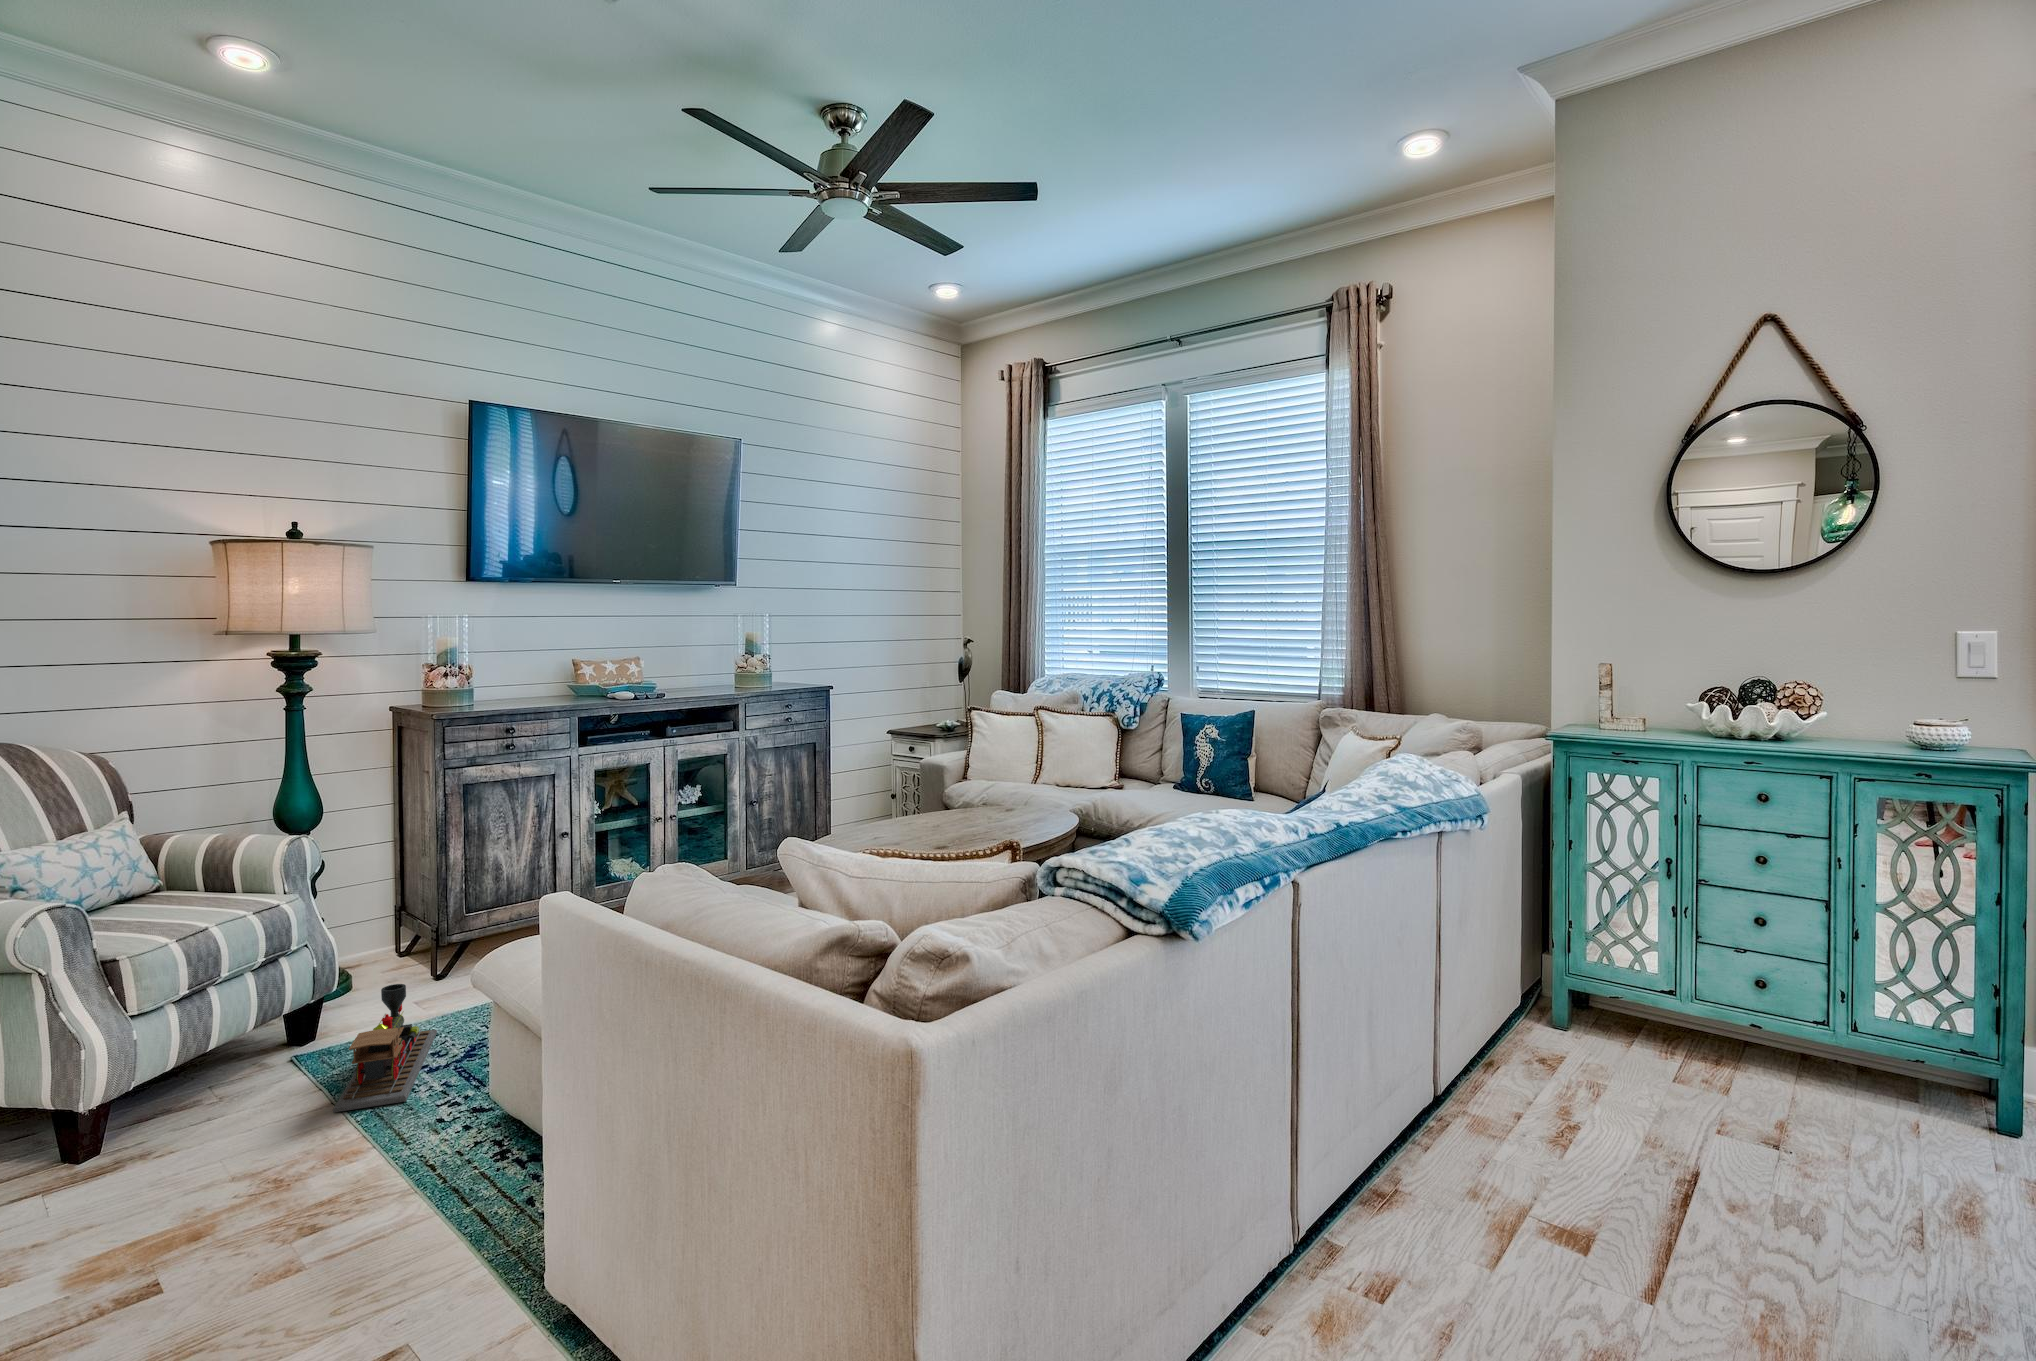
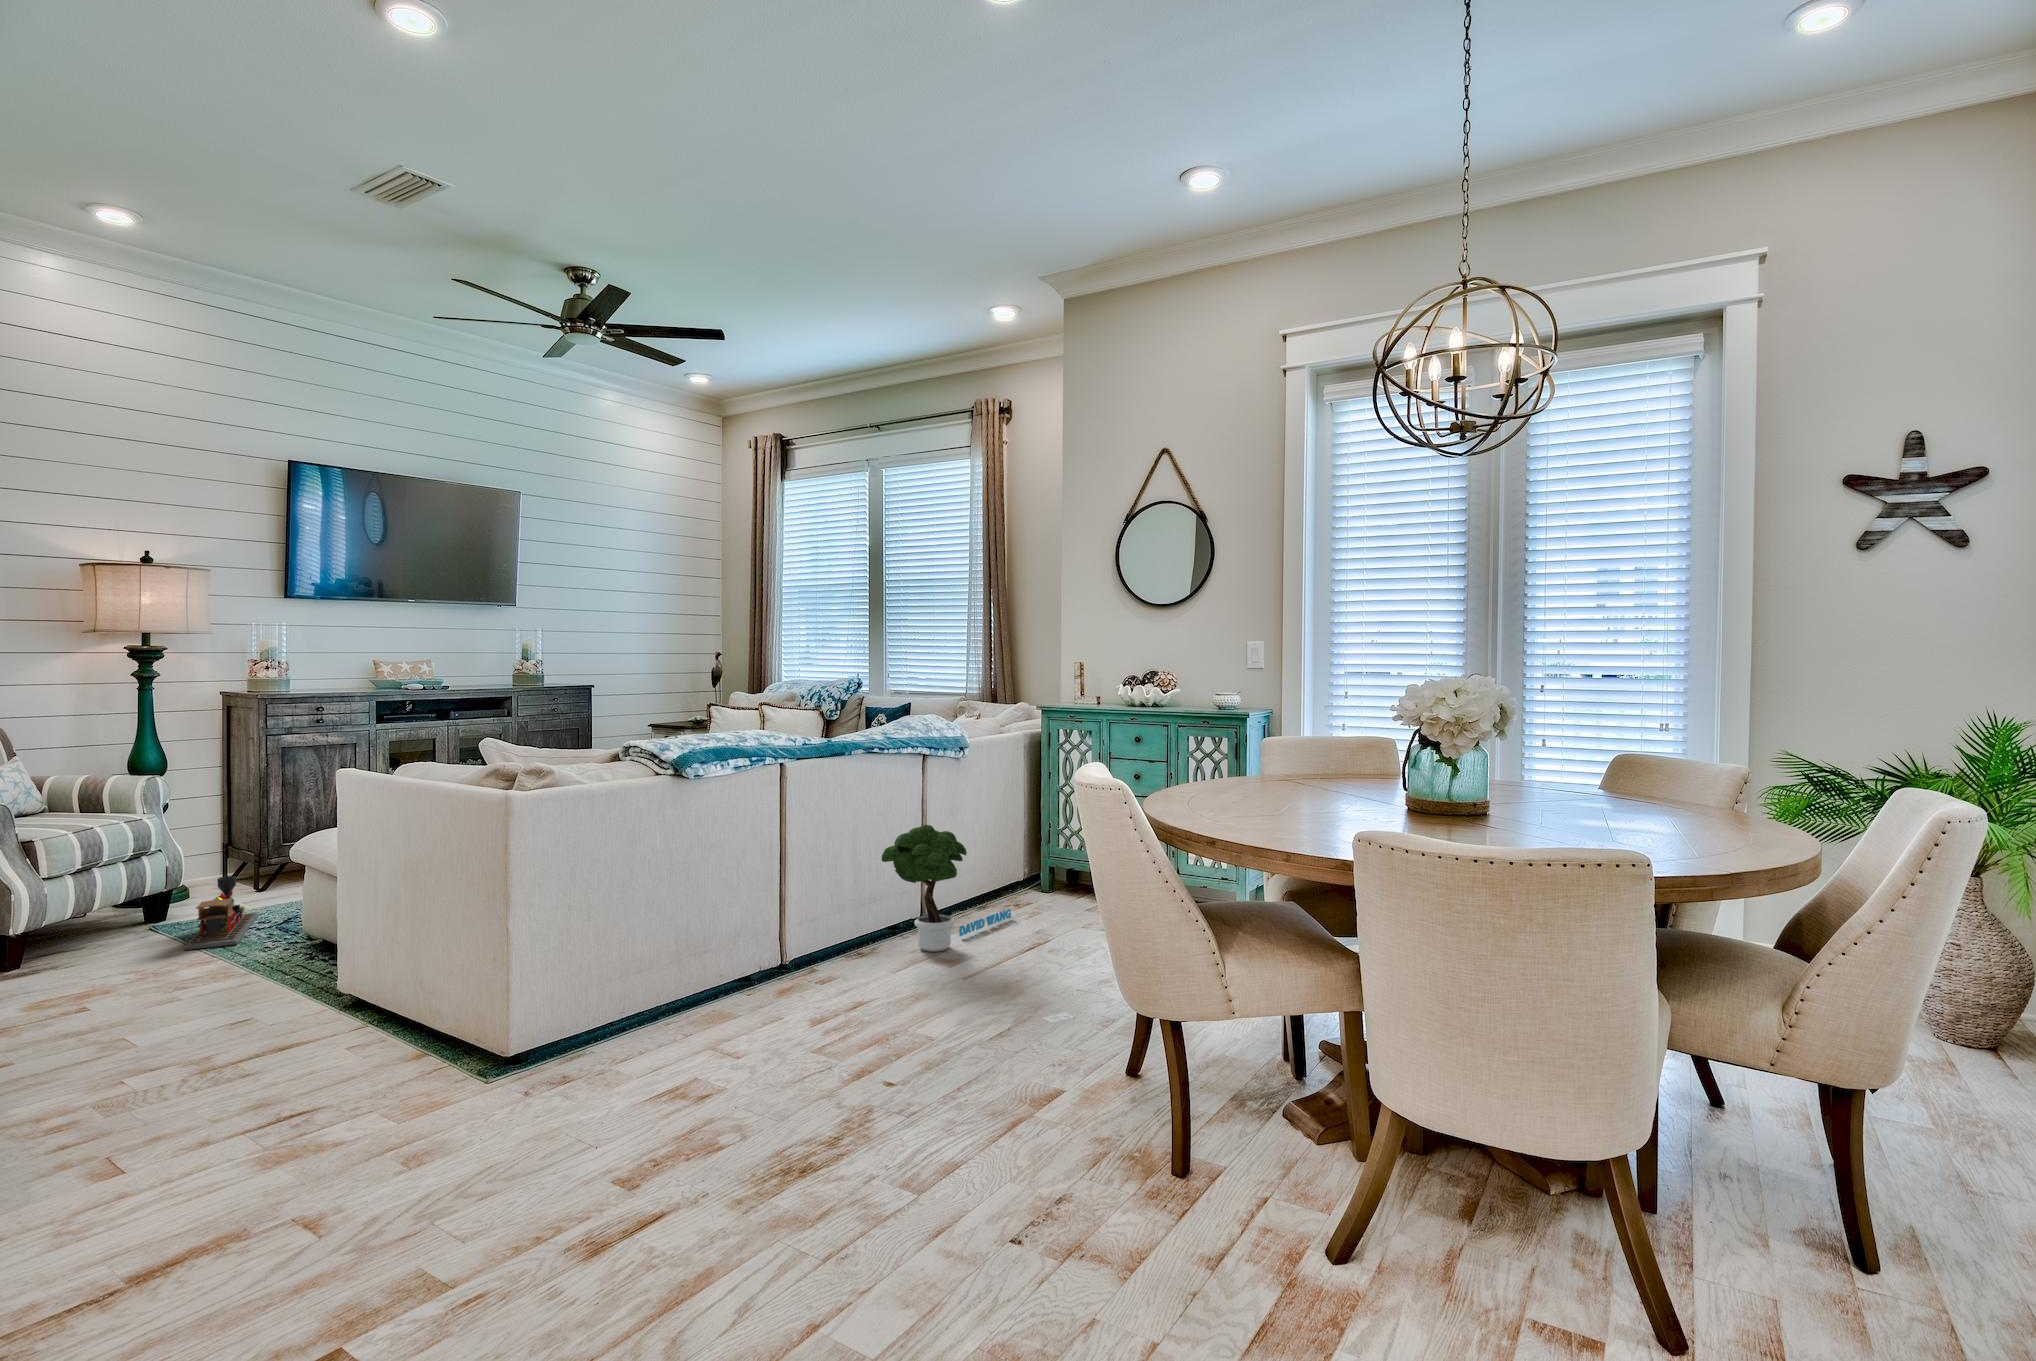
potted tree: none [1411,964,1564,1186] -> present [882,825,1011,952]

